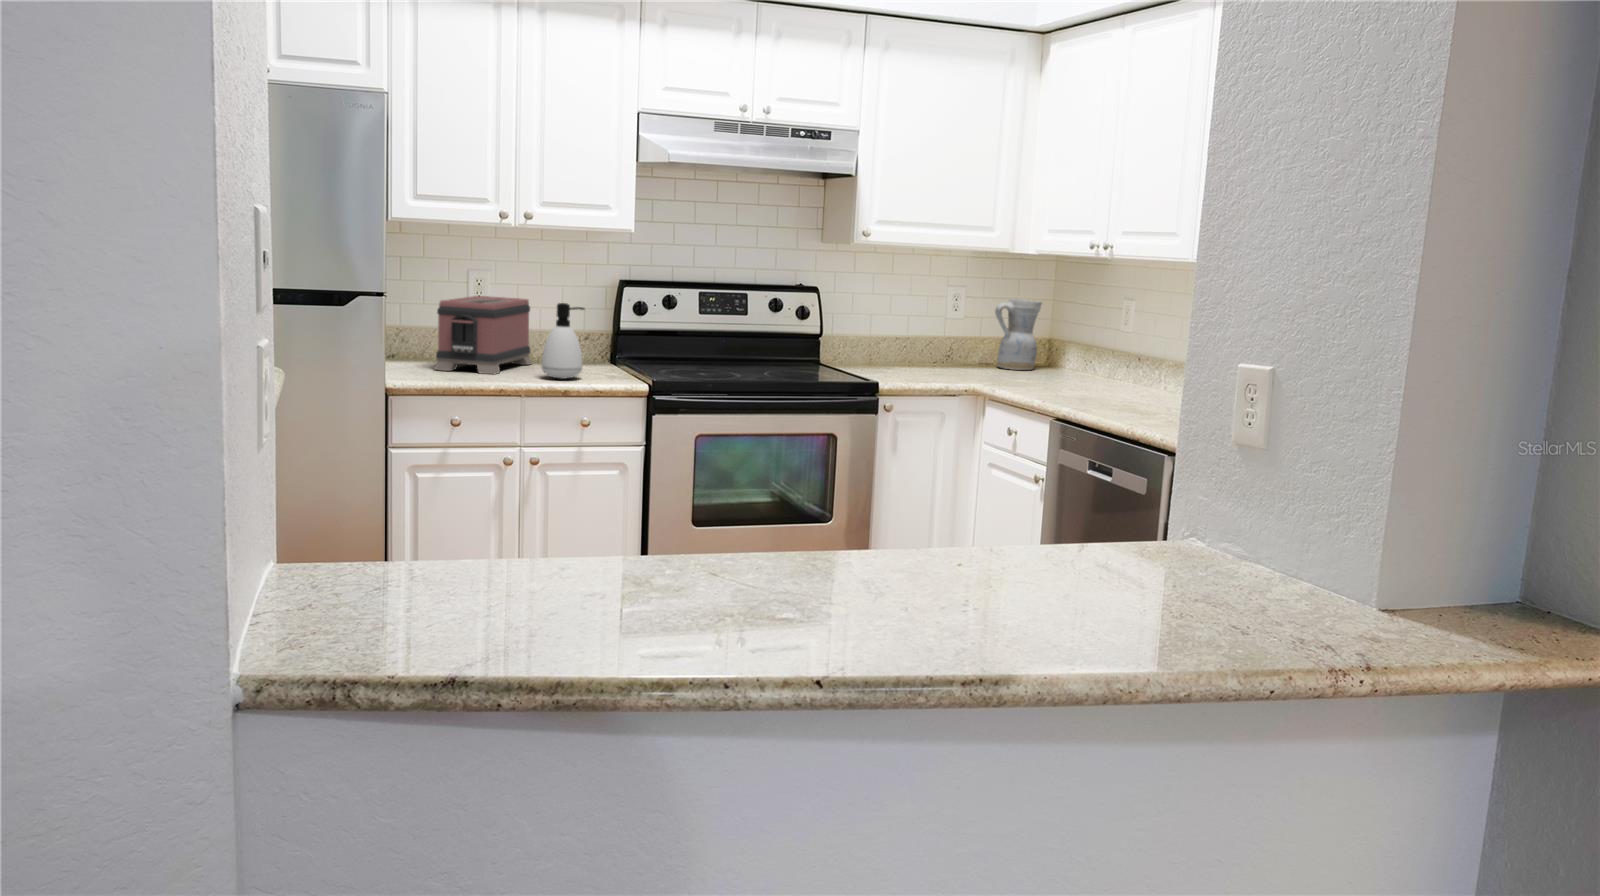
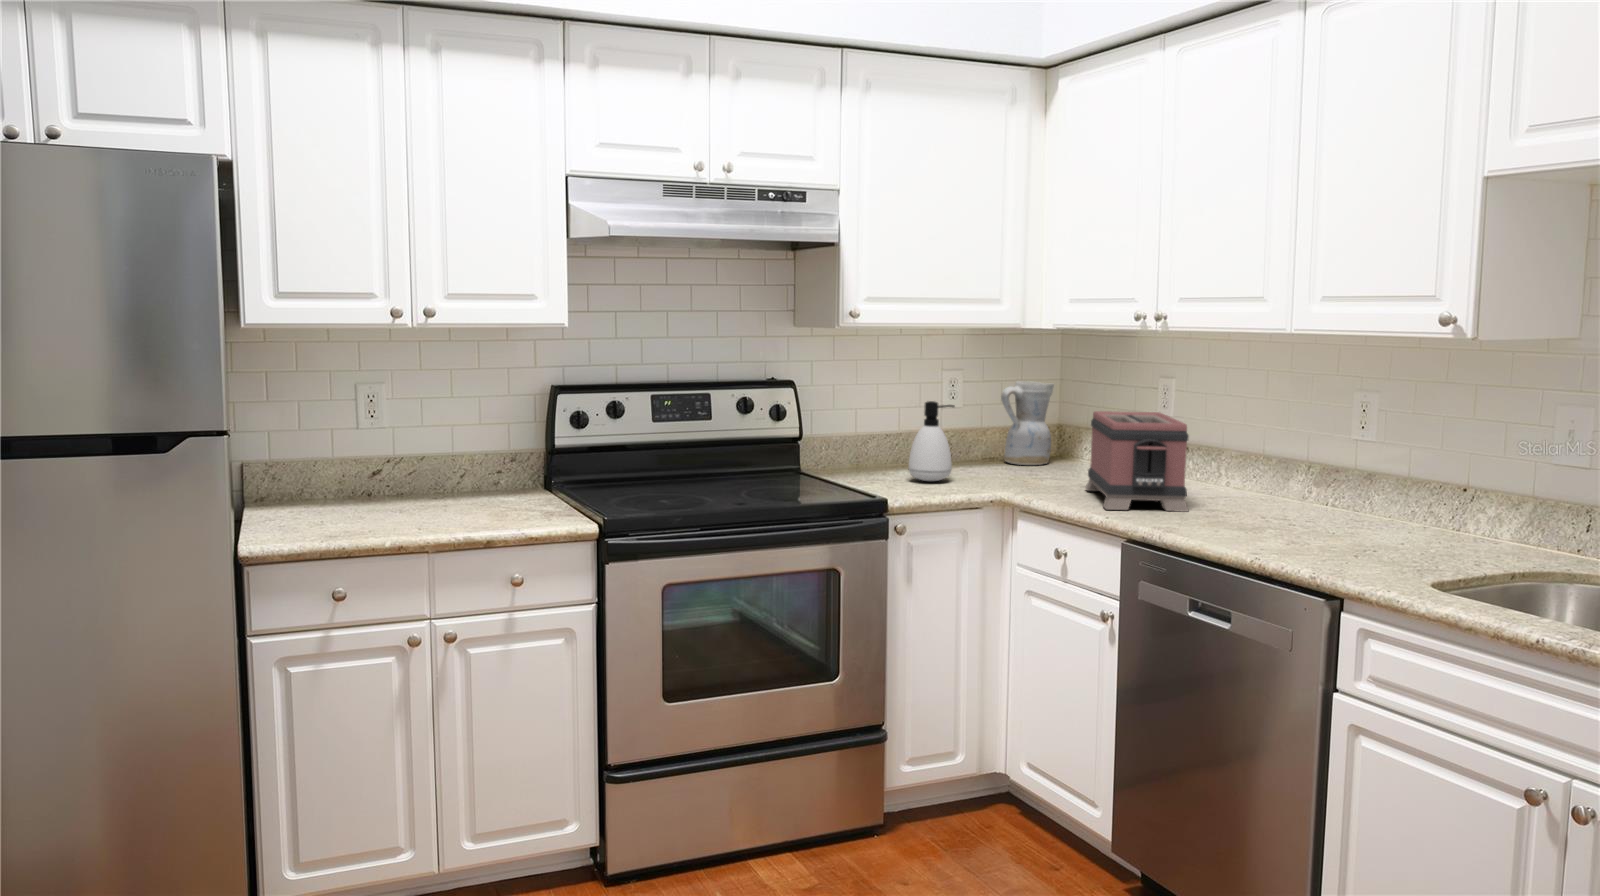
toaster: present [434,296,532,374] -> present [1085,411,1189,512]
soap dispenser: present [541,303,584,379] -> present [909,401,954,481]

